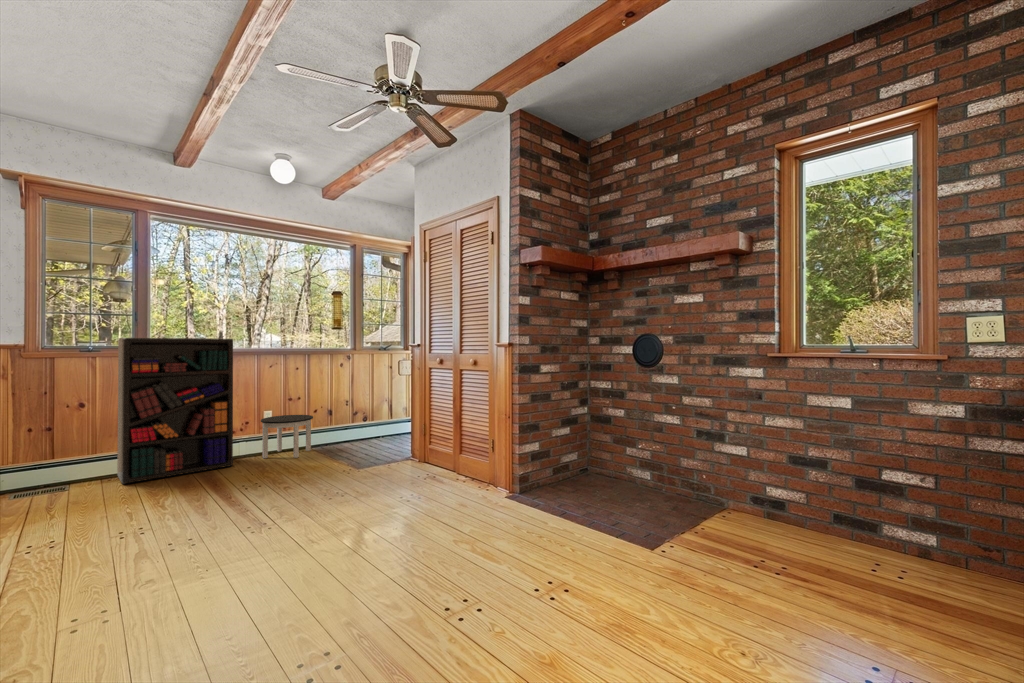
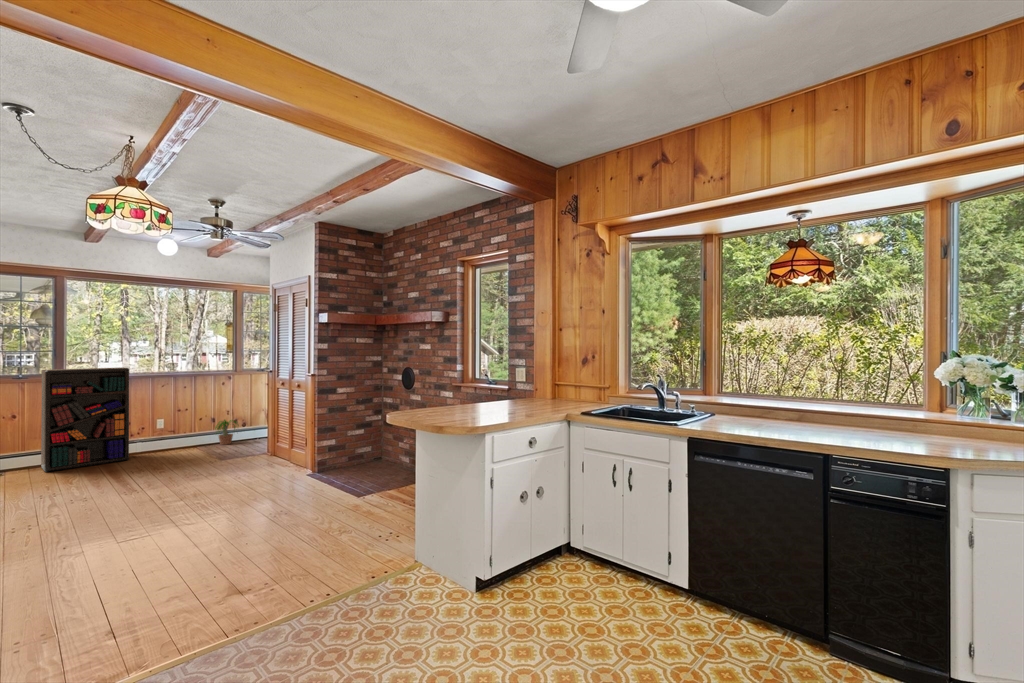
potted plant: none [332,412,368,445] -> present [215,420,239,445]
round table: present [261,415,313,458] -> none [153,422,195,455]

